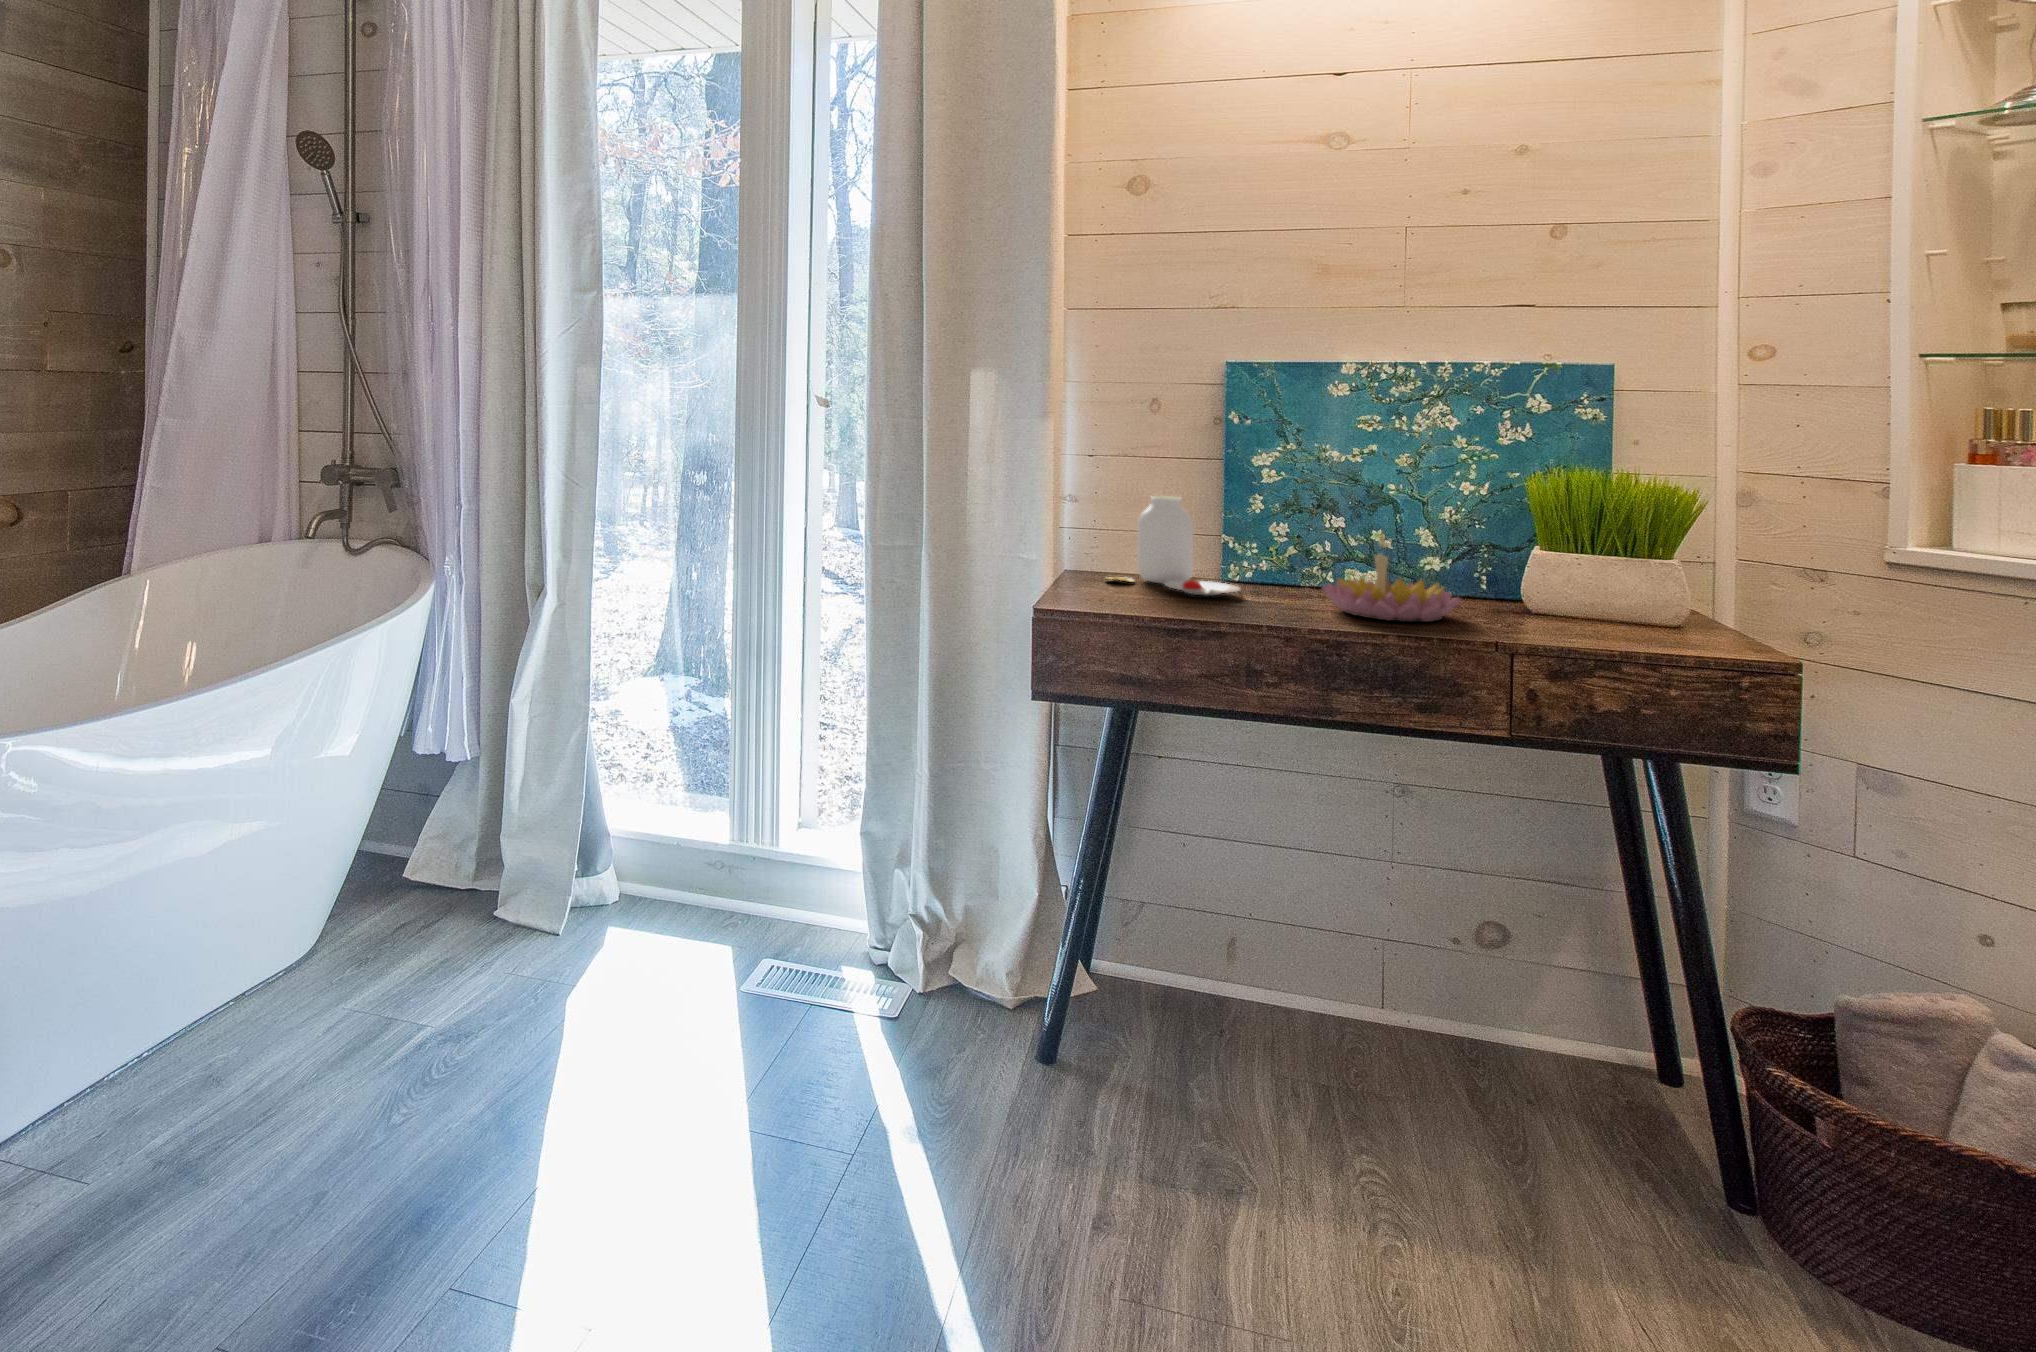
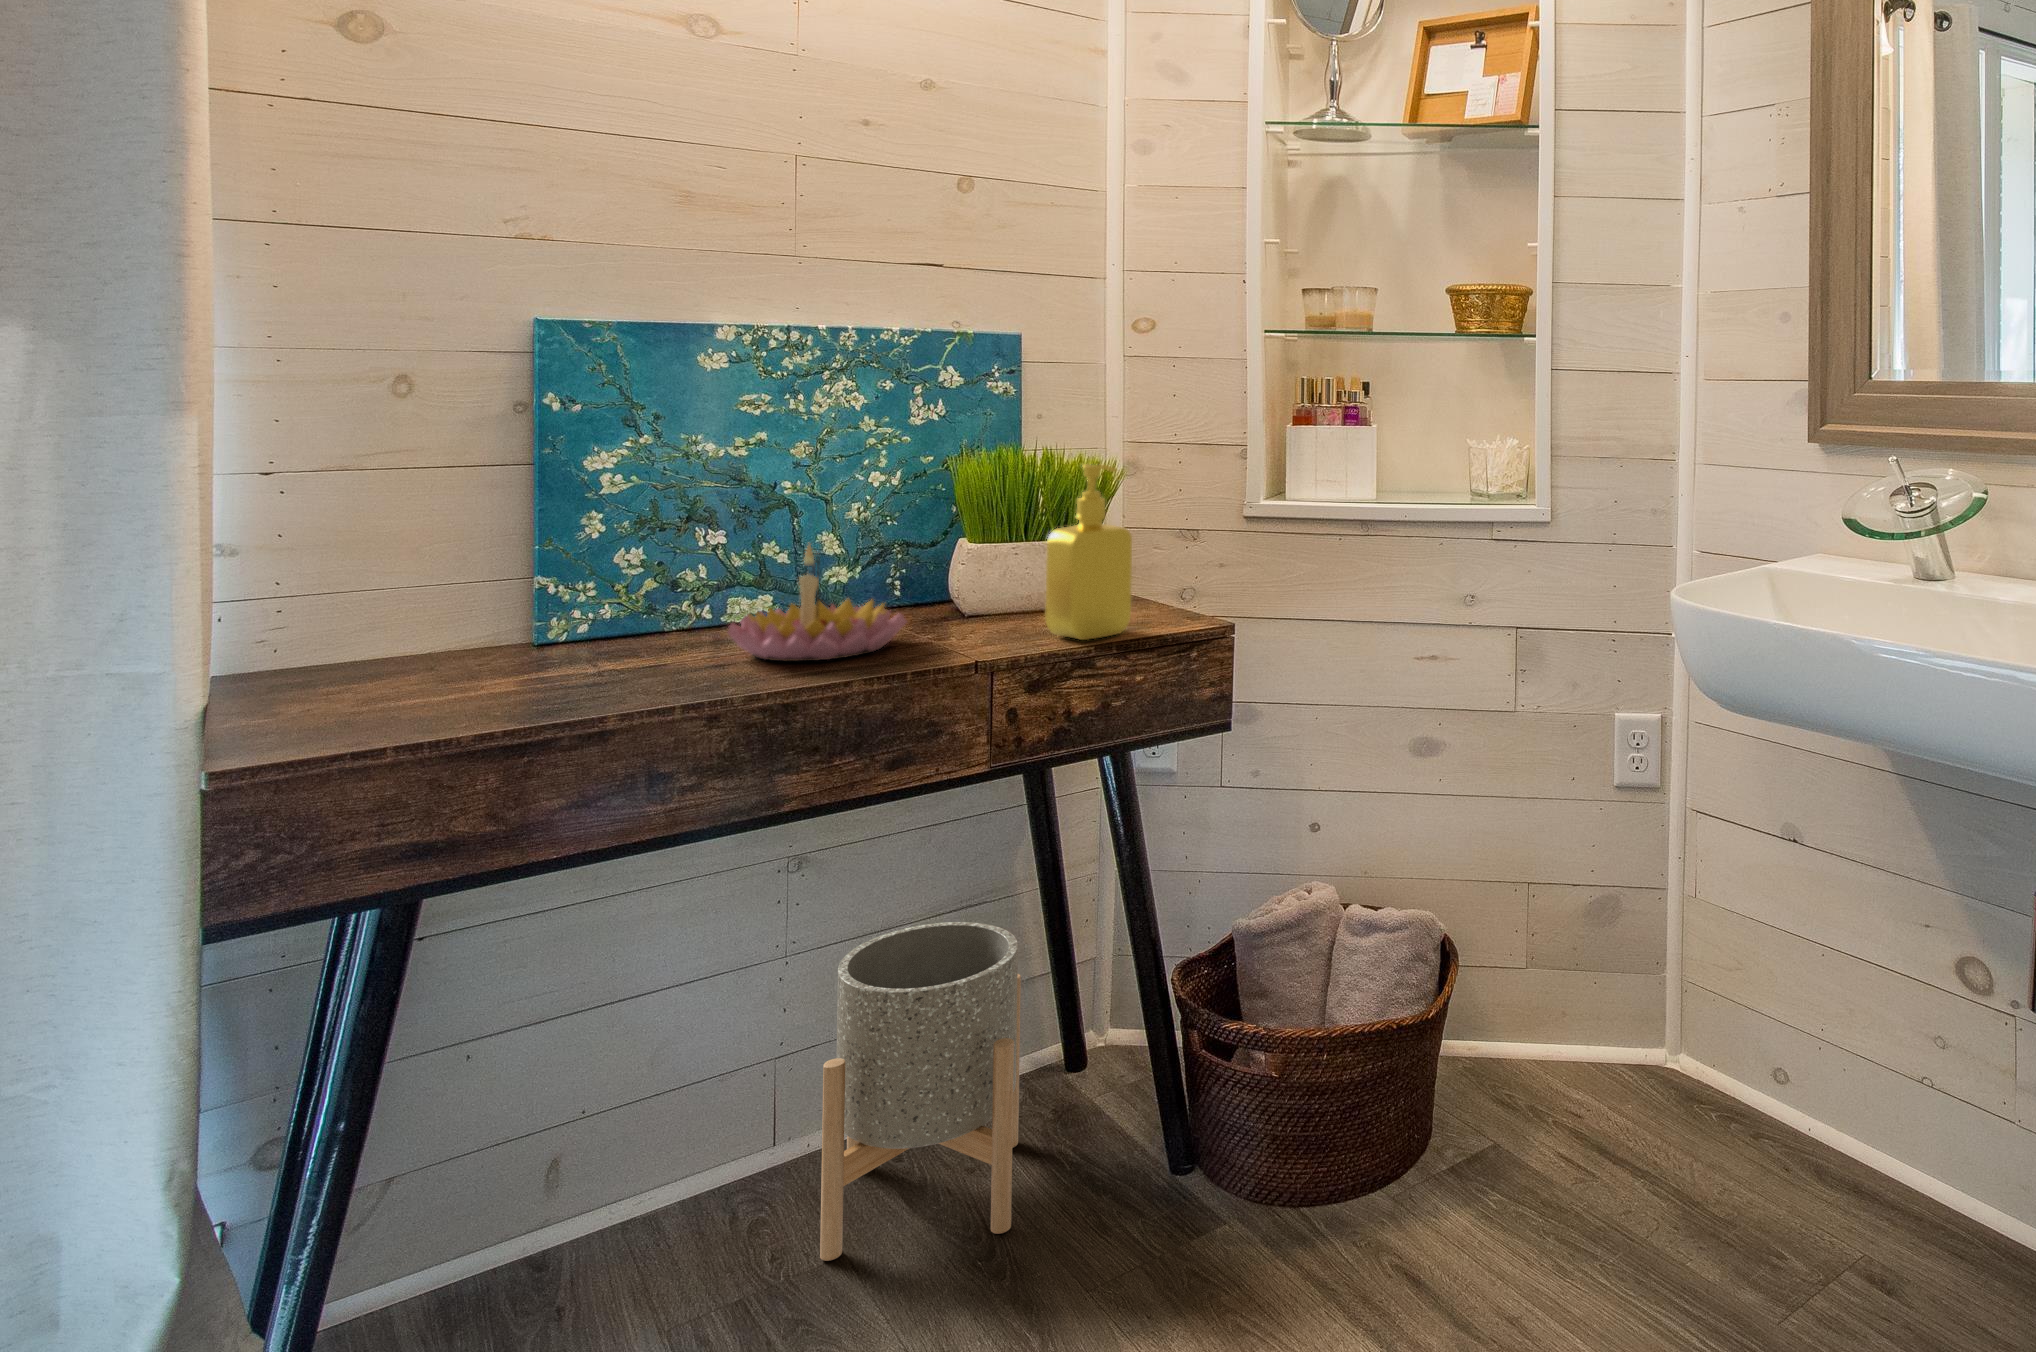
soap dispenser: none [1581,487,1672,648] -> present [1045,464,1132,640]
jar: present [1109,496,1240,596] -> none [328,529,592,679]
planter: none [1396,869,1596,1153] -> present [820,922,1021,1261]

